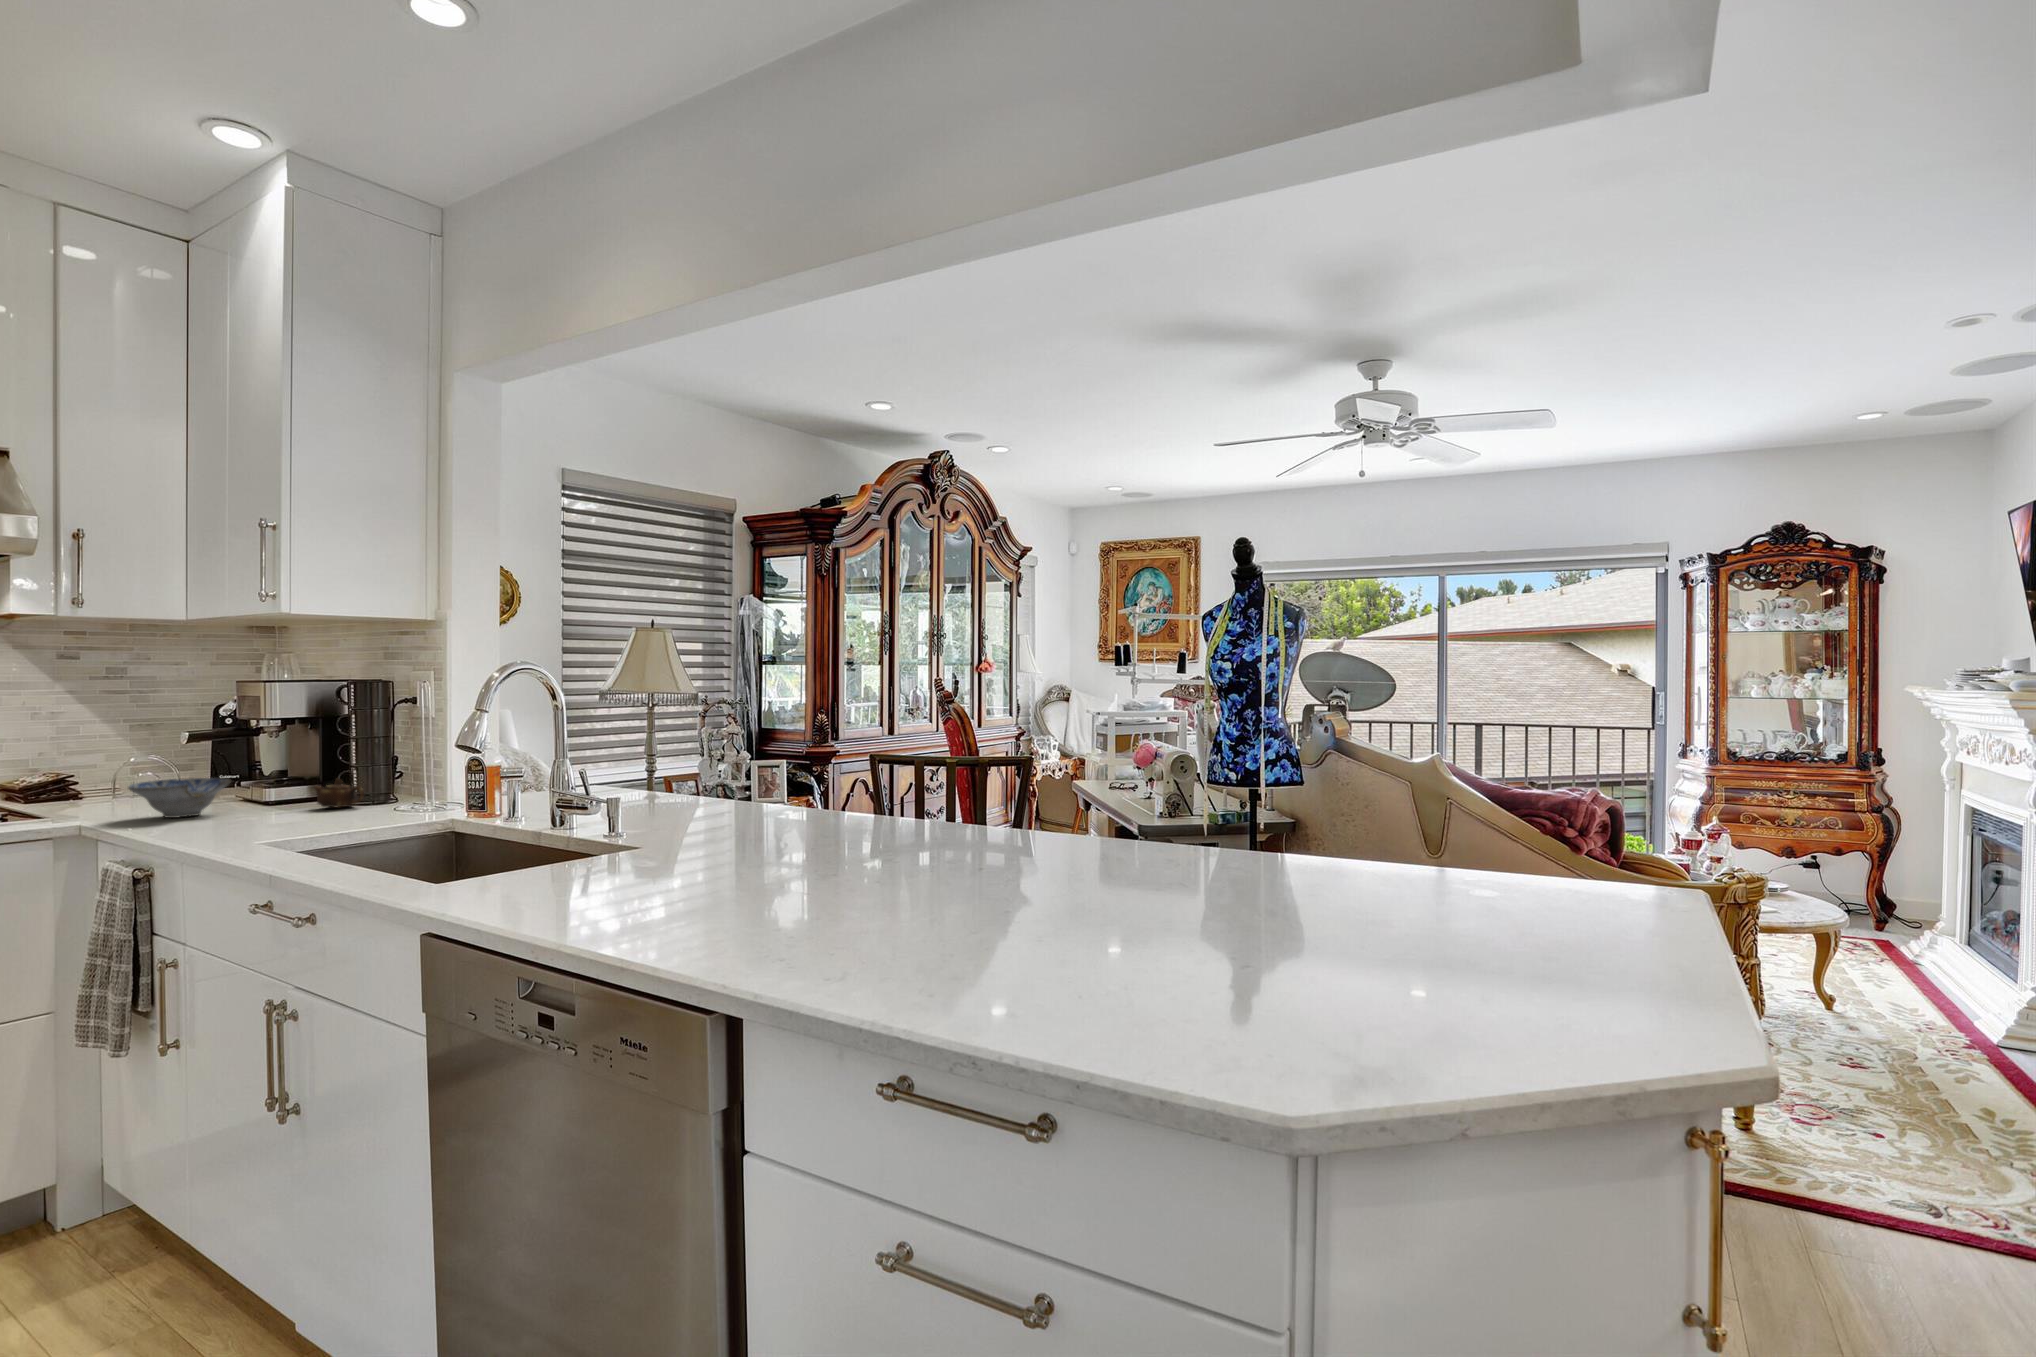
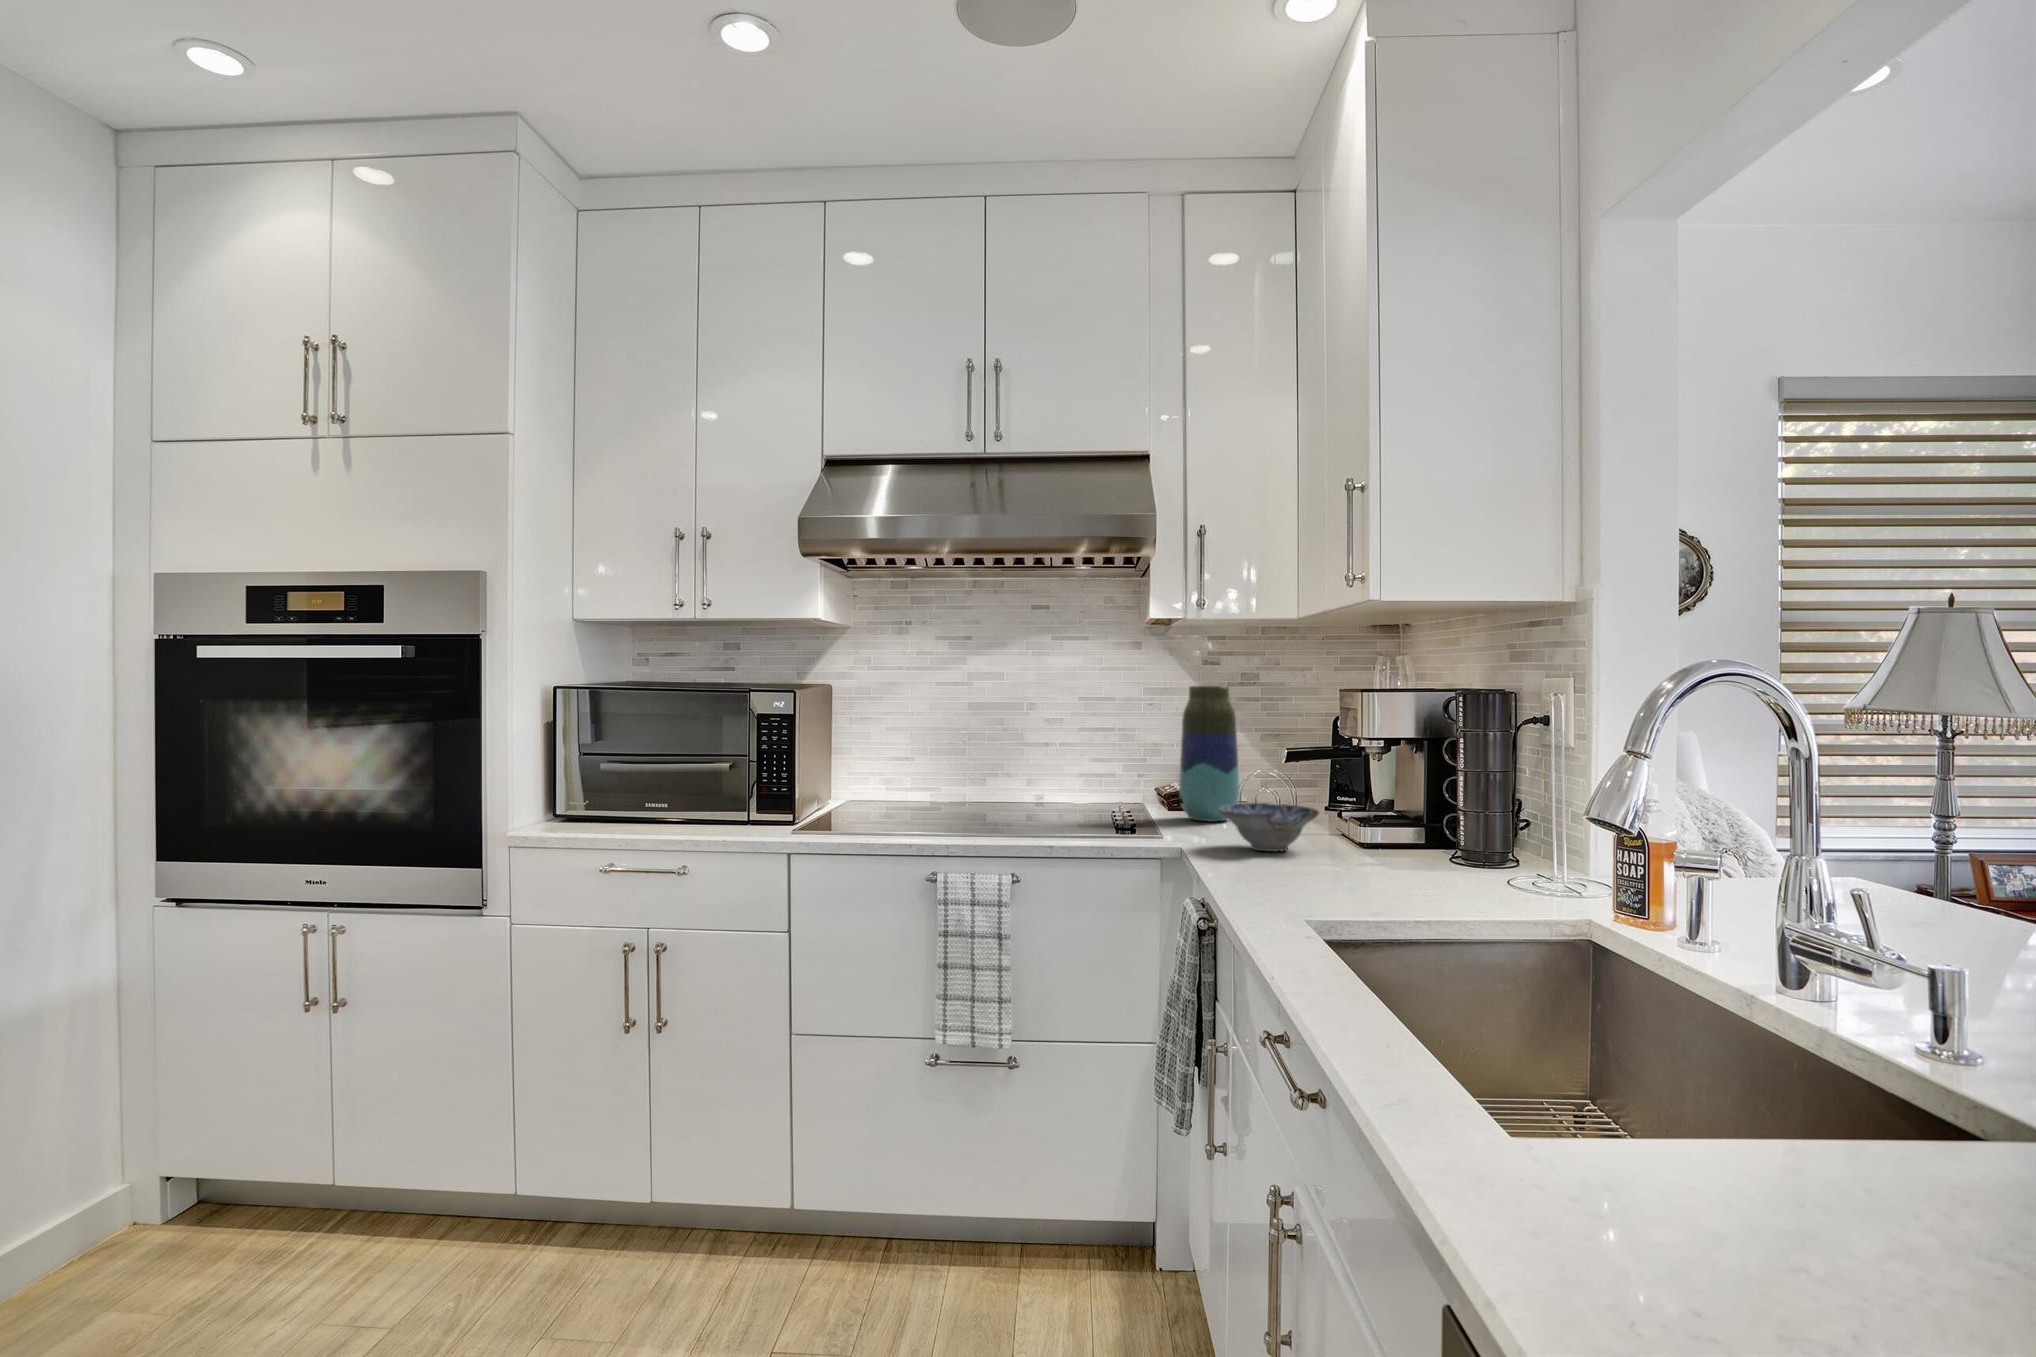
vase: none [49,680,123,807] -> present [1179,686,1239,821]
teapot: present [315,778,364,807] -> none [1408,824,1469,866]

